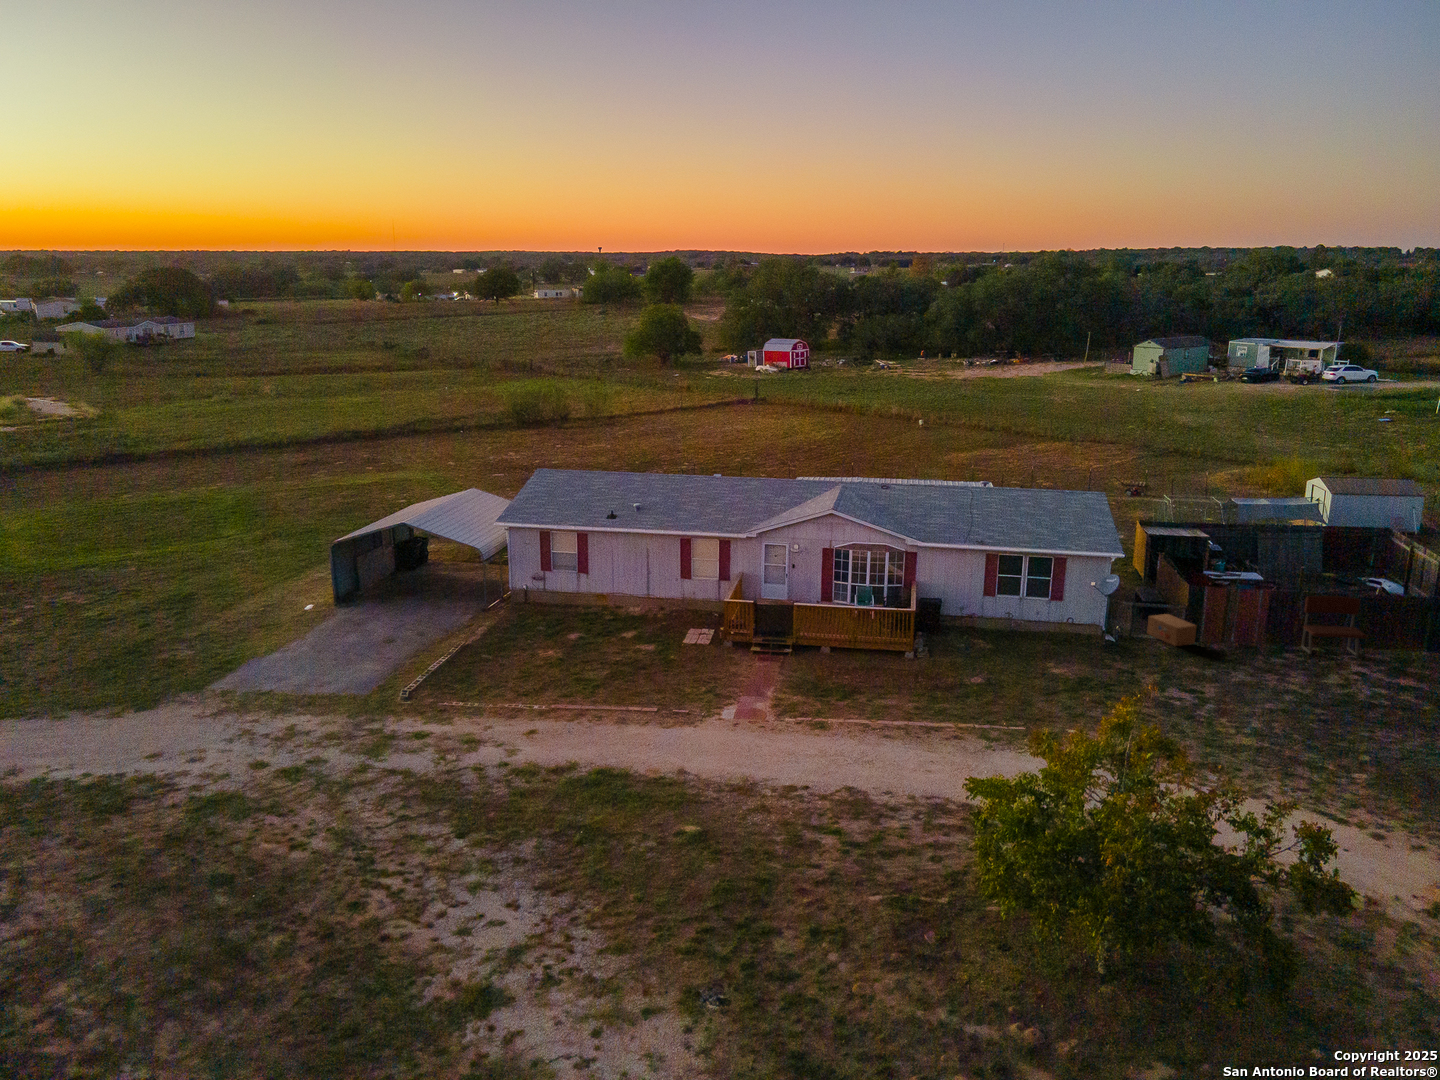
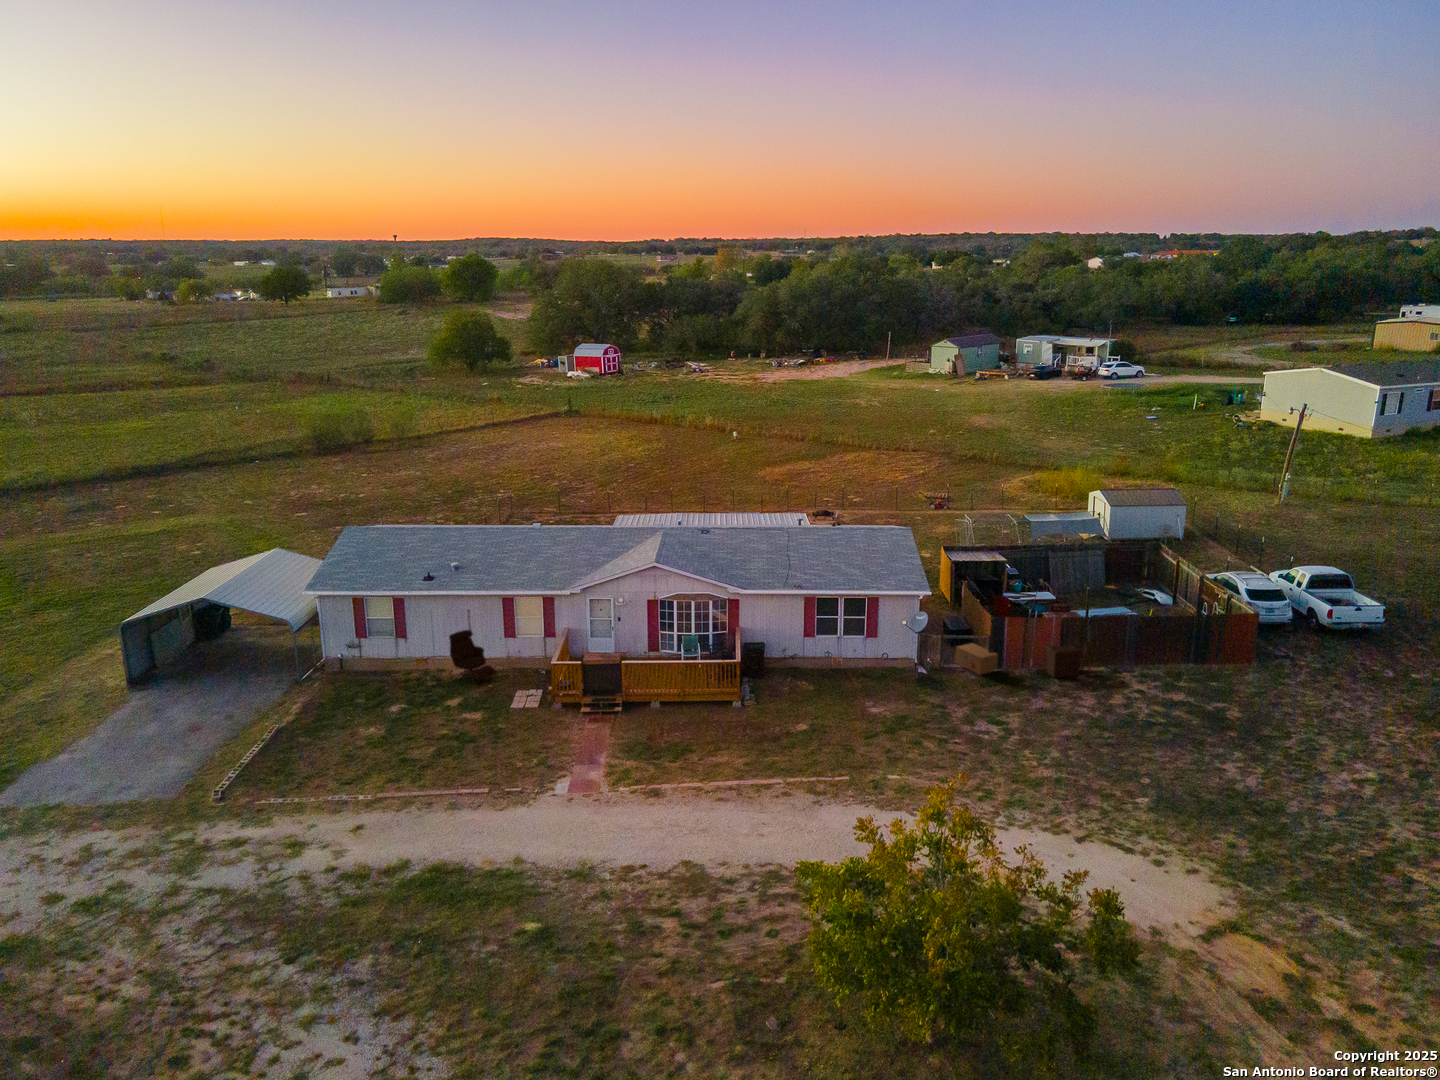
lounge chair: none [624,569,668,622] -> present [449,630,496,680]
bench: present [1301,596,1367,656] -> none [1087,620,1141,675]
wooden crate: none [1246,617,1295,654] -> present [1045,644,1081,678]

